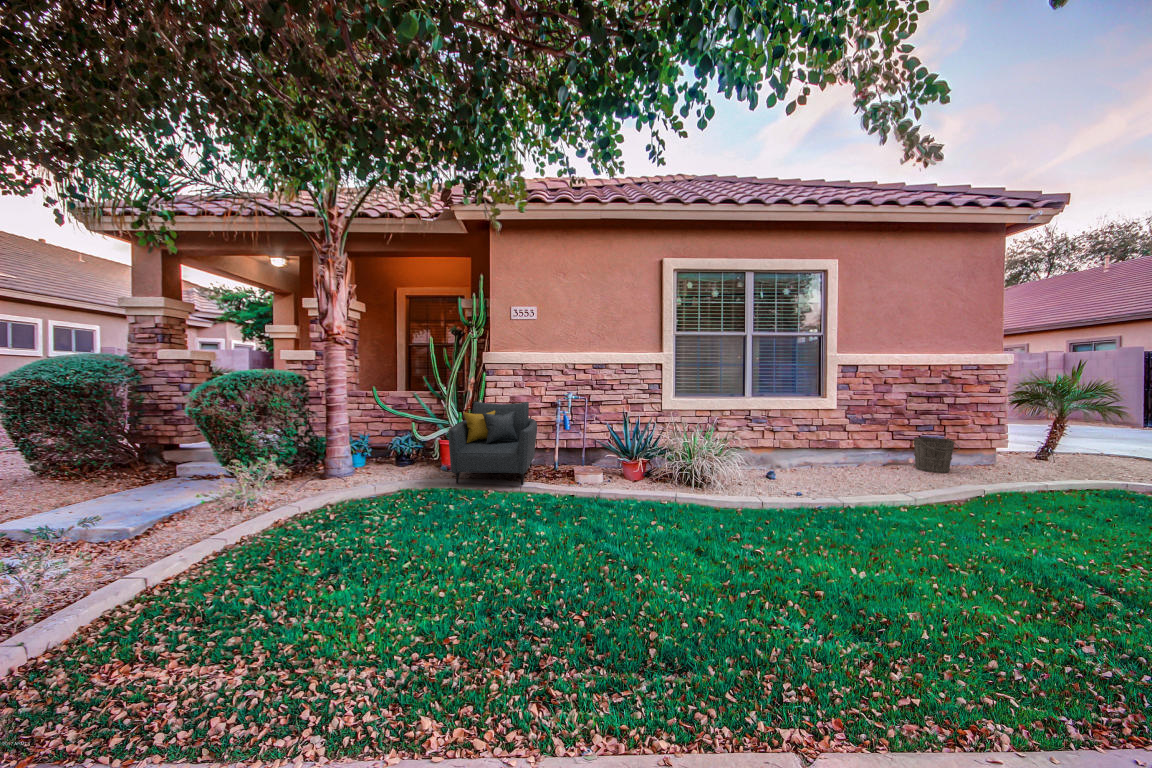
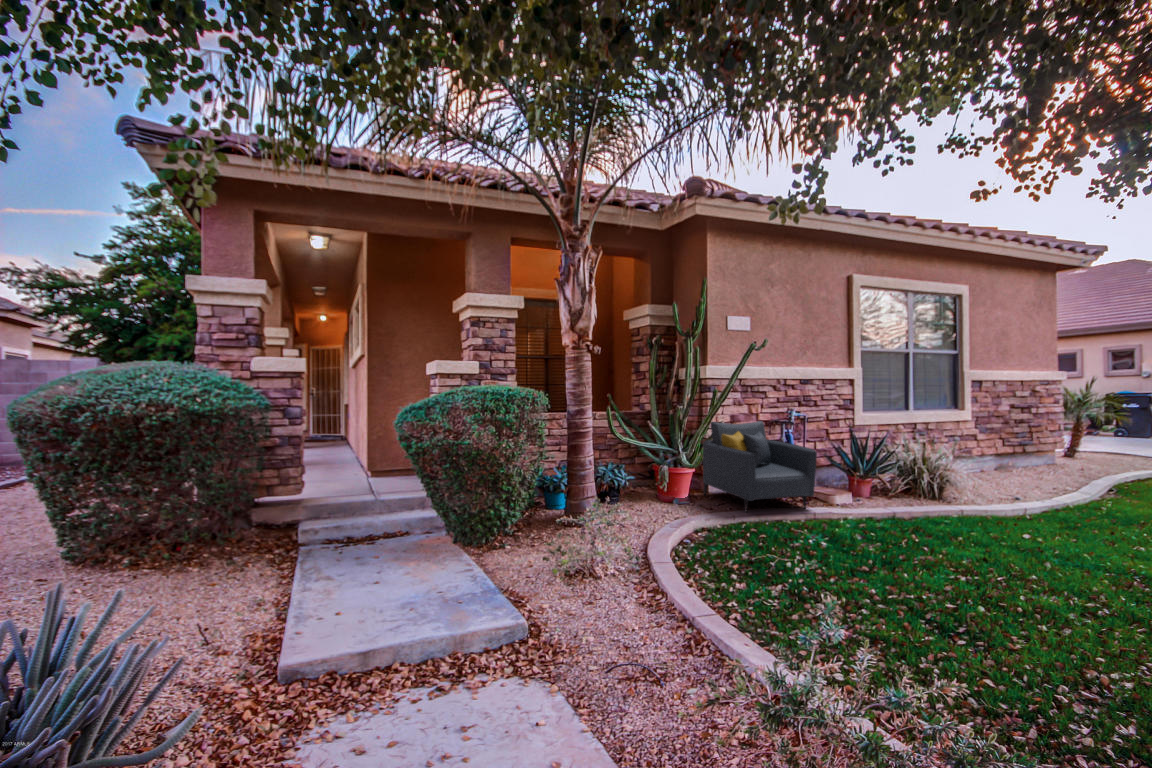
bucket: present [914,437,960,473] -> none [1018,443,1058,473]

